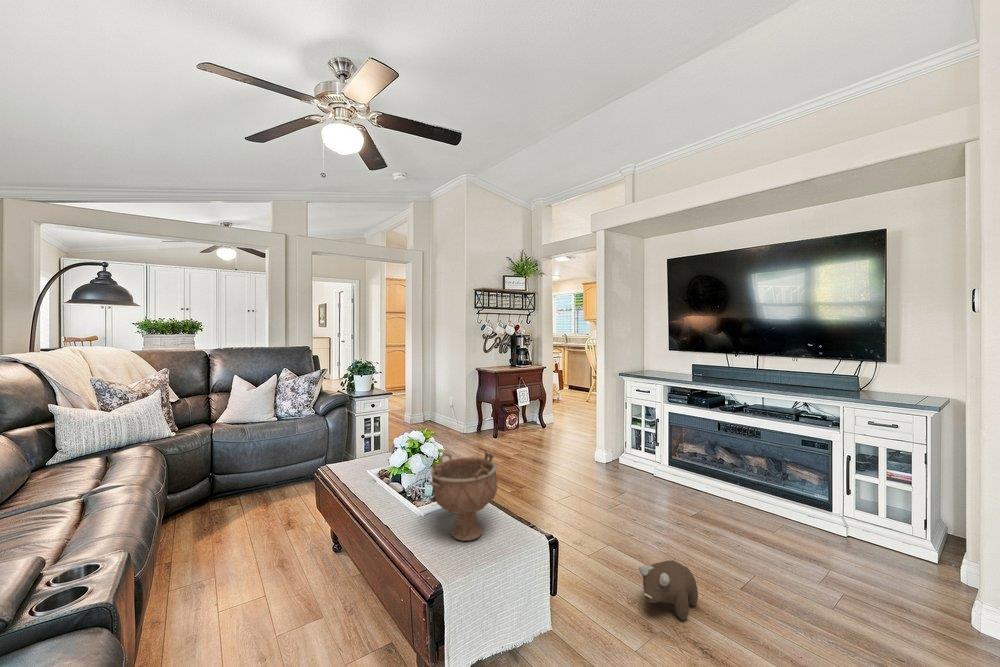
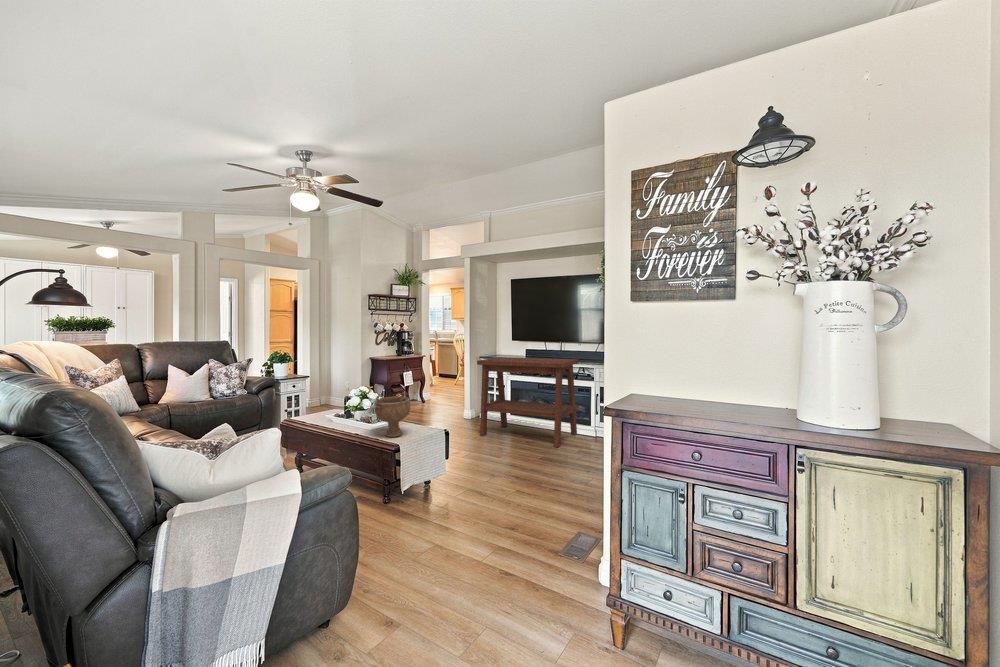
side table: none [619,376,802,547] -> present [477,357,578,447]
plush toy: present [639,560,698,620] -> none [483,448,513,474]

